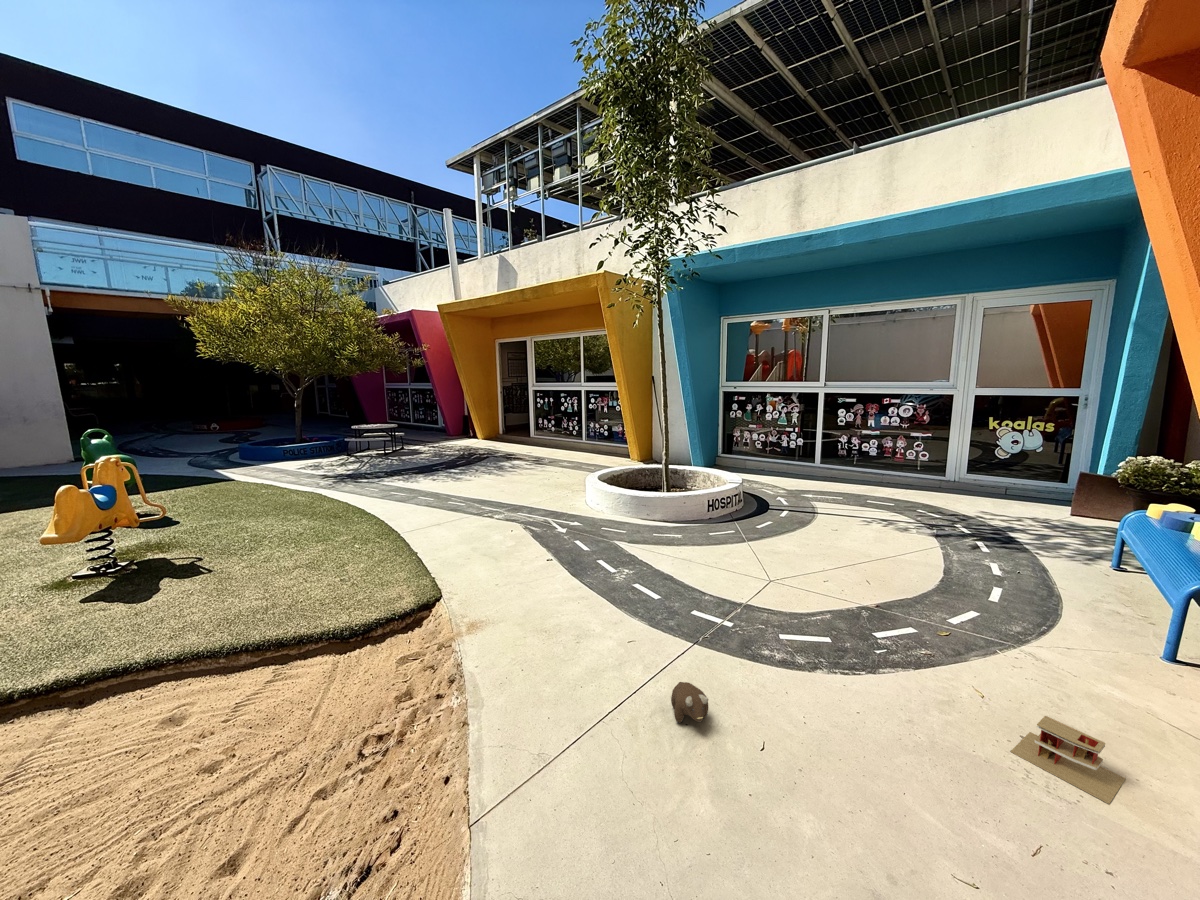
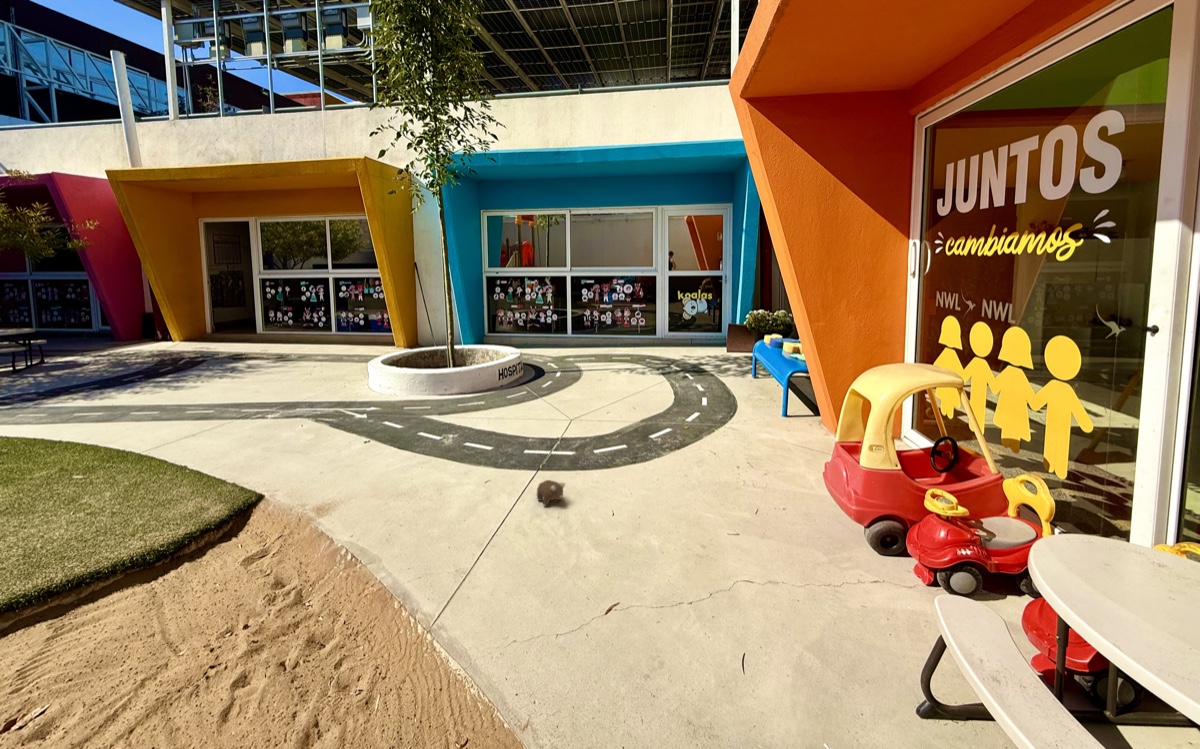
toy house: present [1011,716,1125,804] -> none [714,446,757,475]

